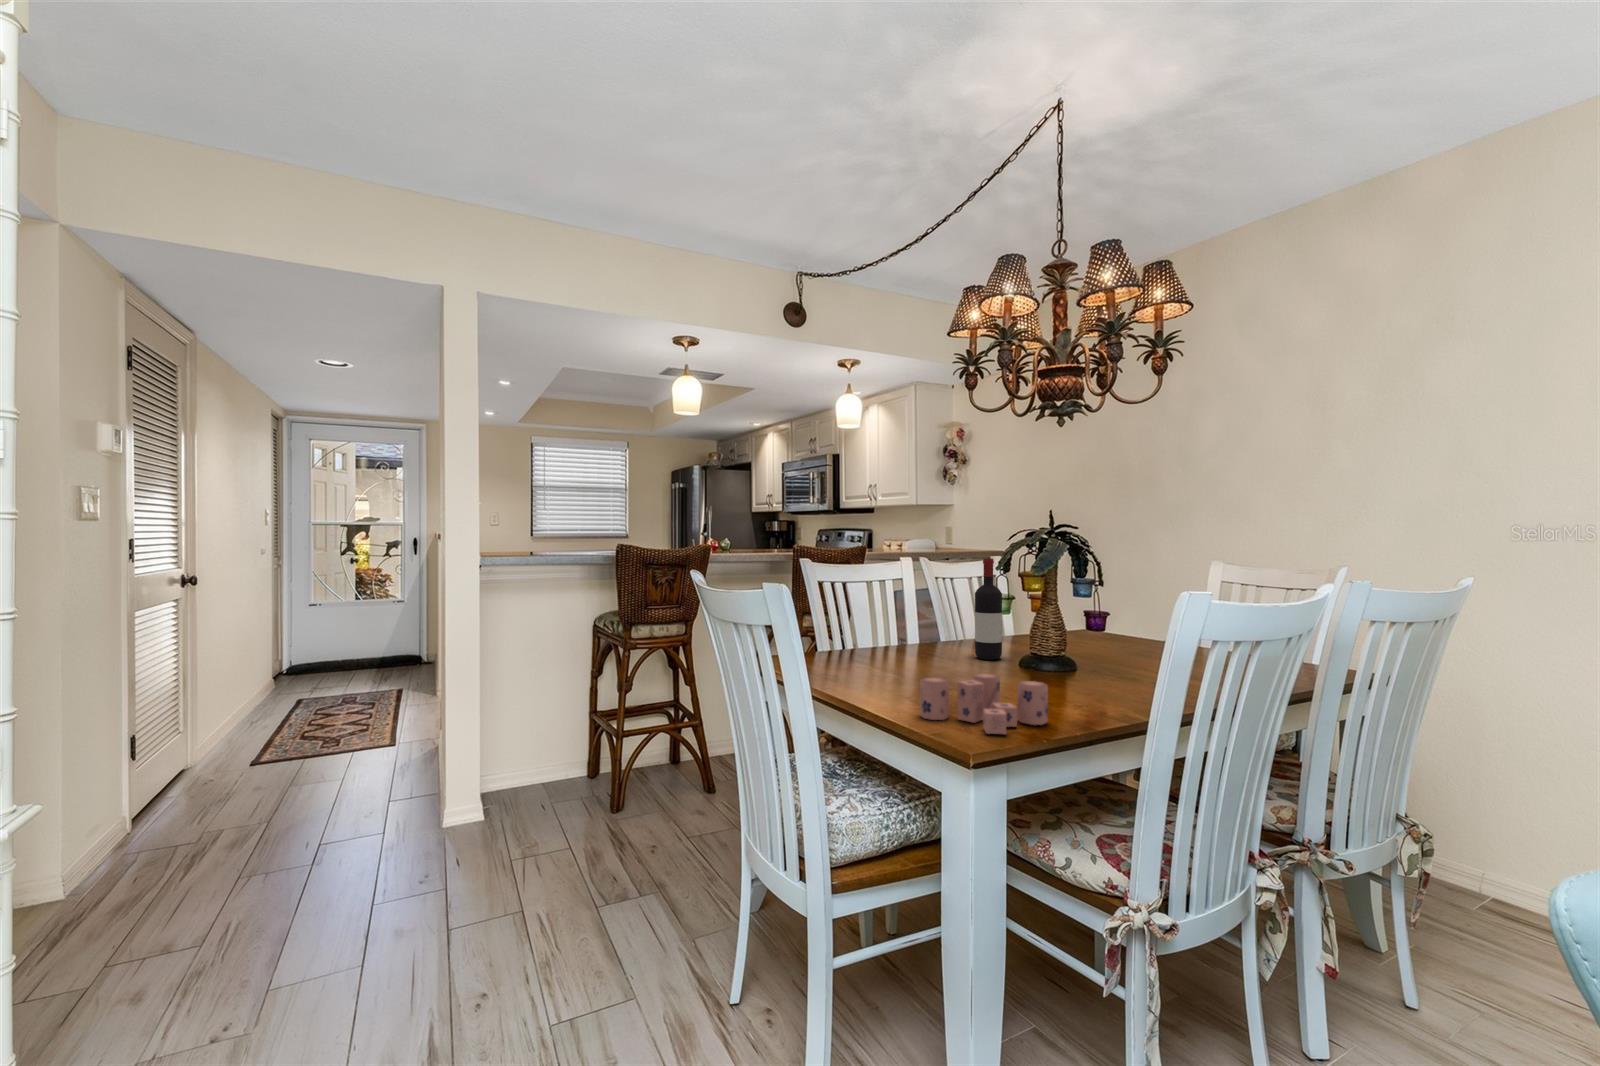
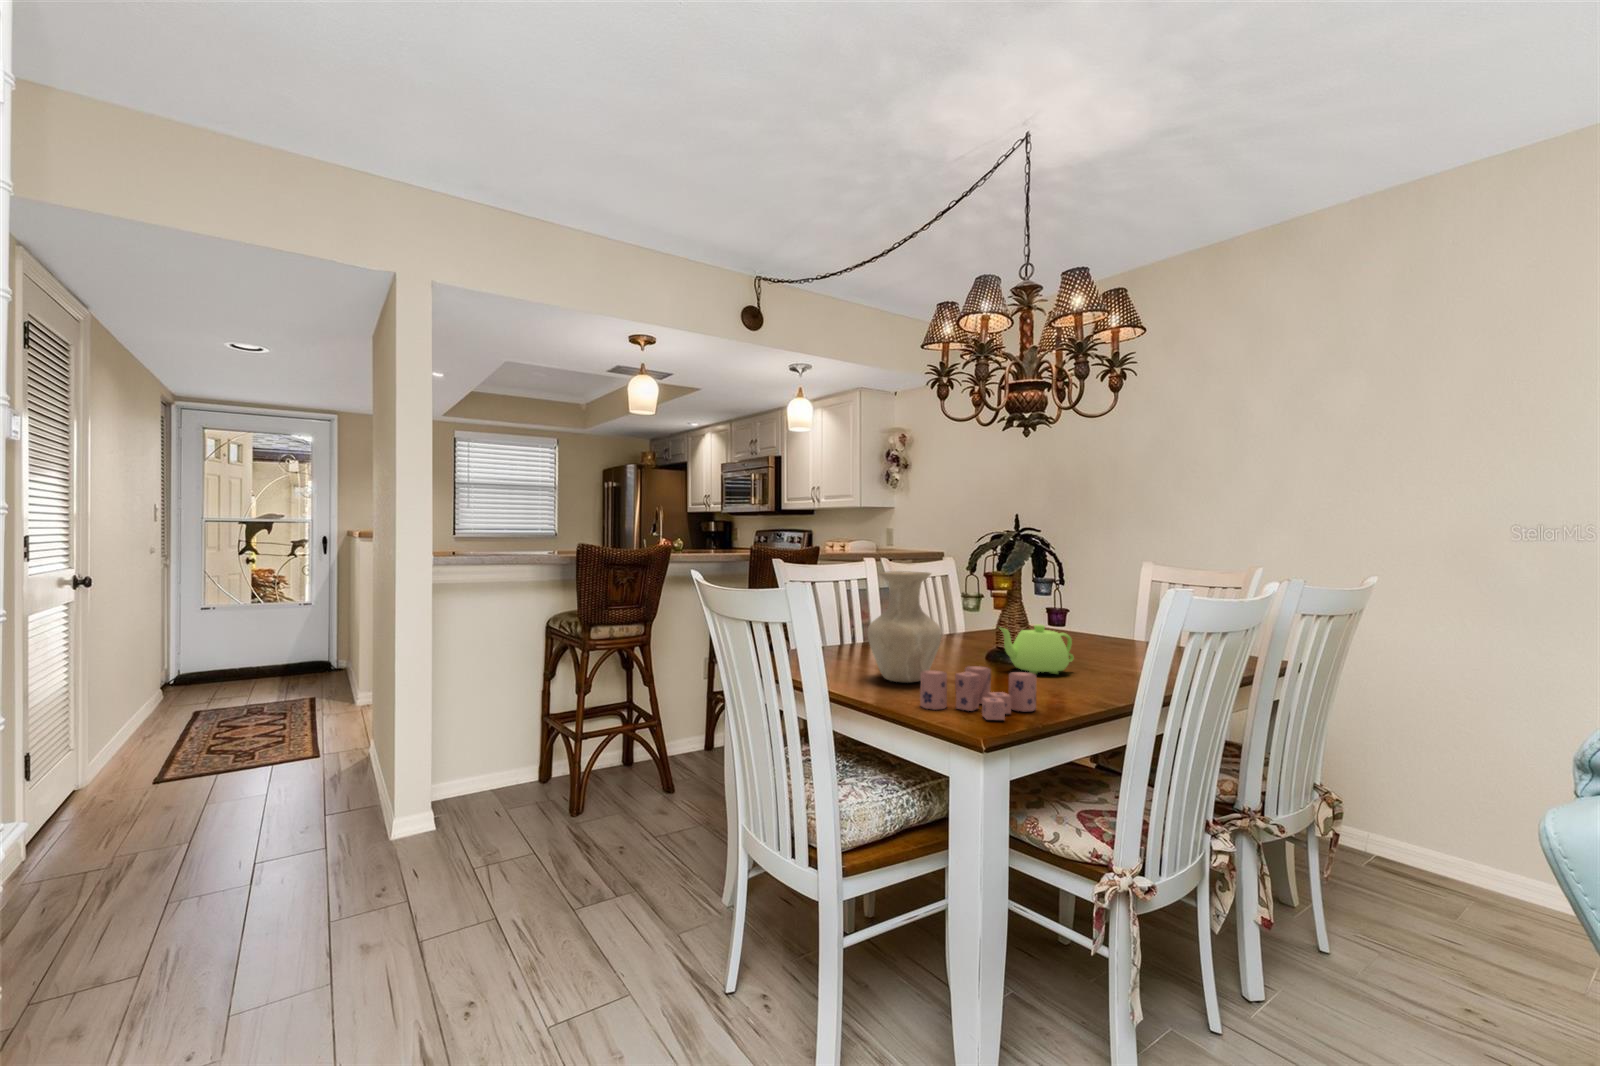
wine bottle: present [975,558,1002,660] -> none [946,560,972,655]
vase: none [877,571,955,689] -> present [868,571,941,683]
teapot: none [1023,628,1109,682] -> present [1000,625,1074,674]

